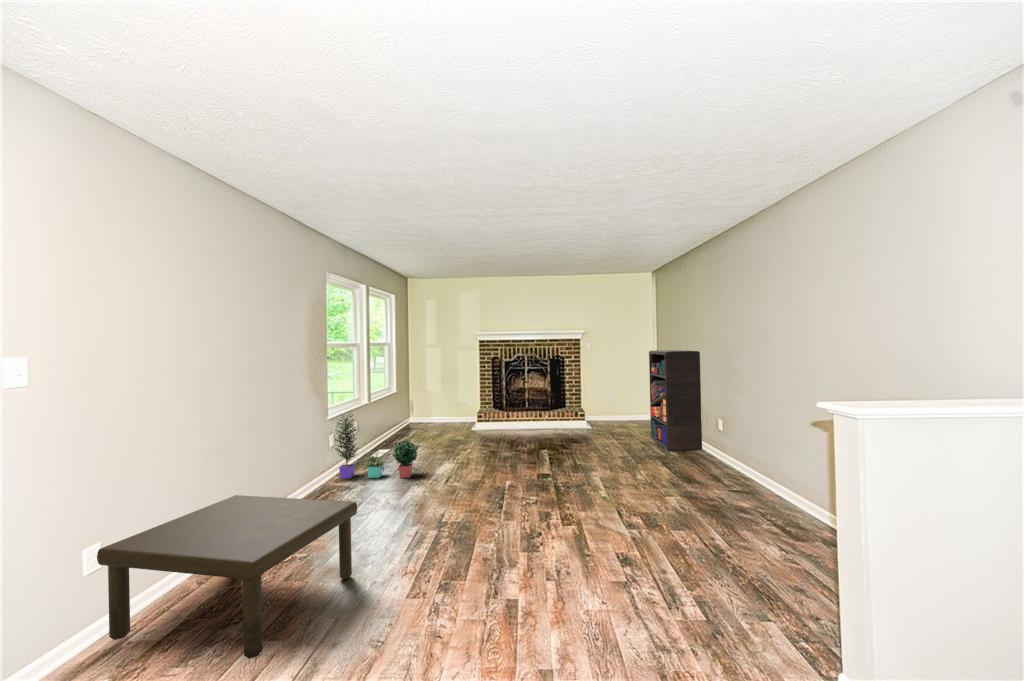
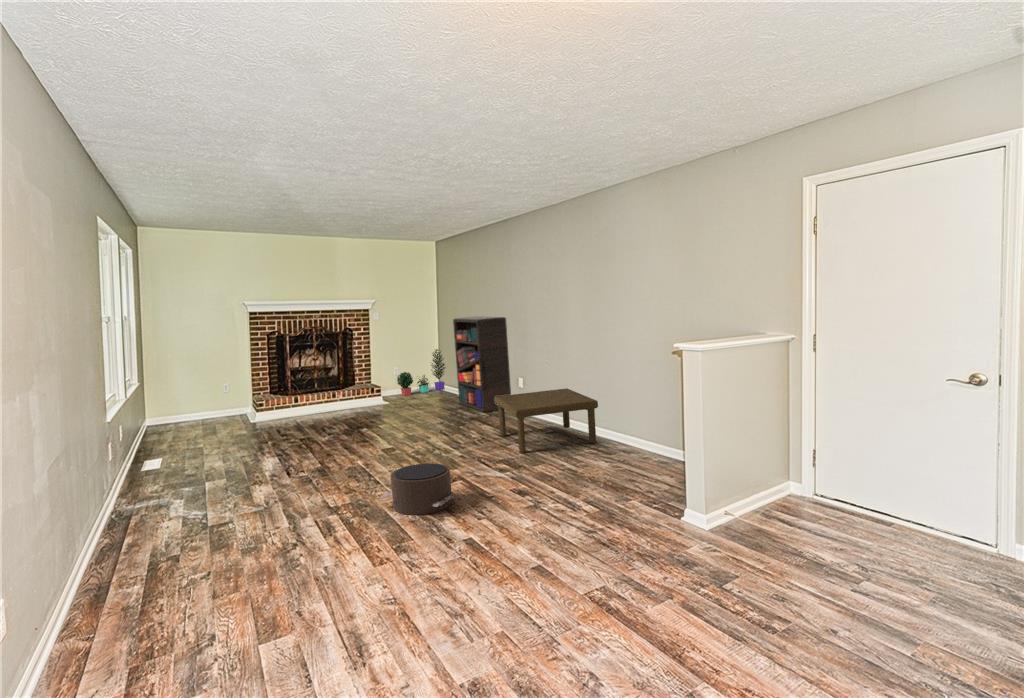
potted plant: present [335,413,418,479] -> present [397,349,446,396]
coffee table: present [97,495,357,659] -> present [495,388,598,453]
pouf: none [466,496,542,558] -> present [380,463,456,515]

